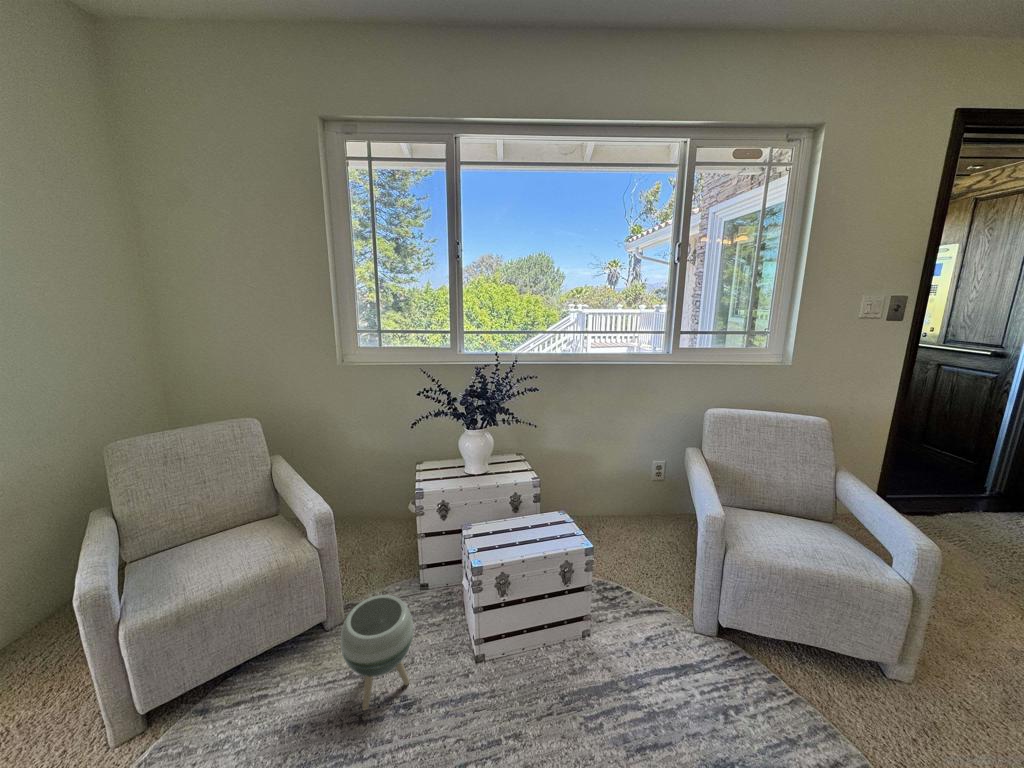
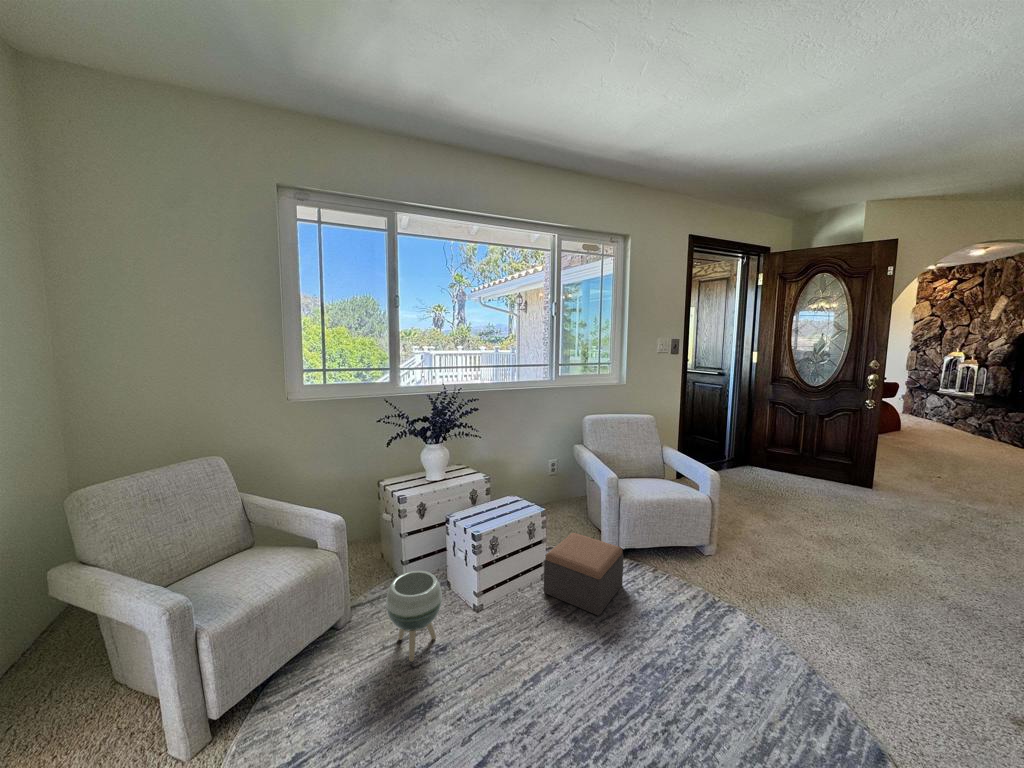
footstool: none [575,585,708,737] -> present [544,533,624,616]

